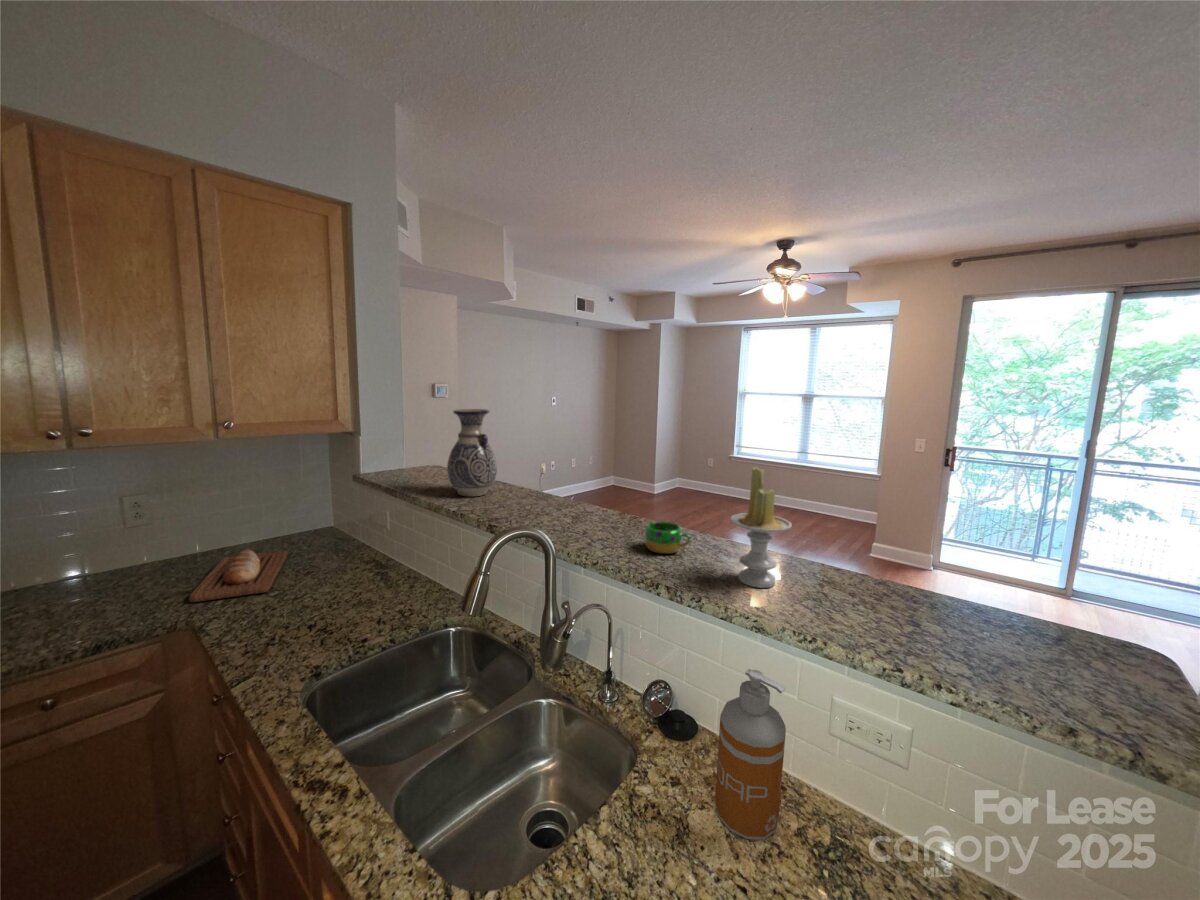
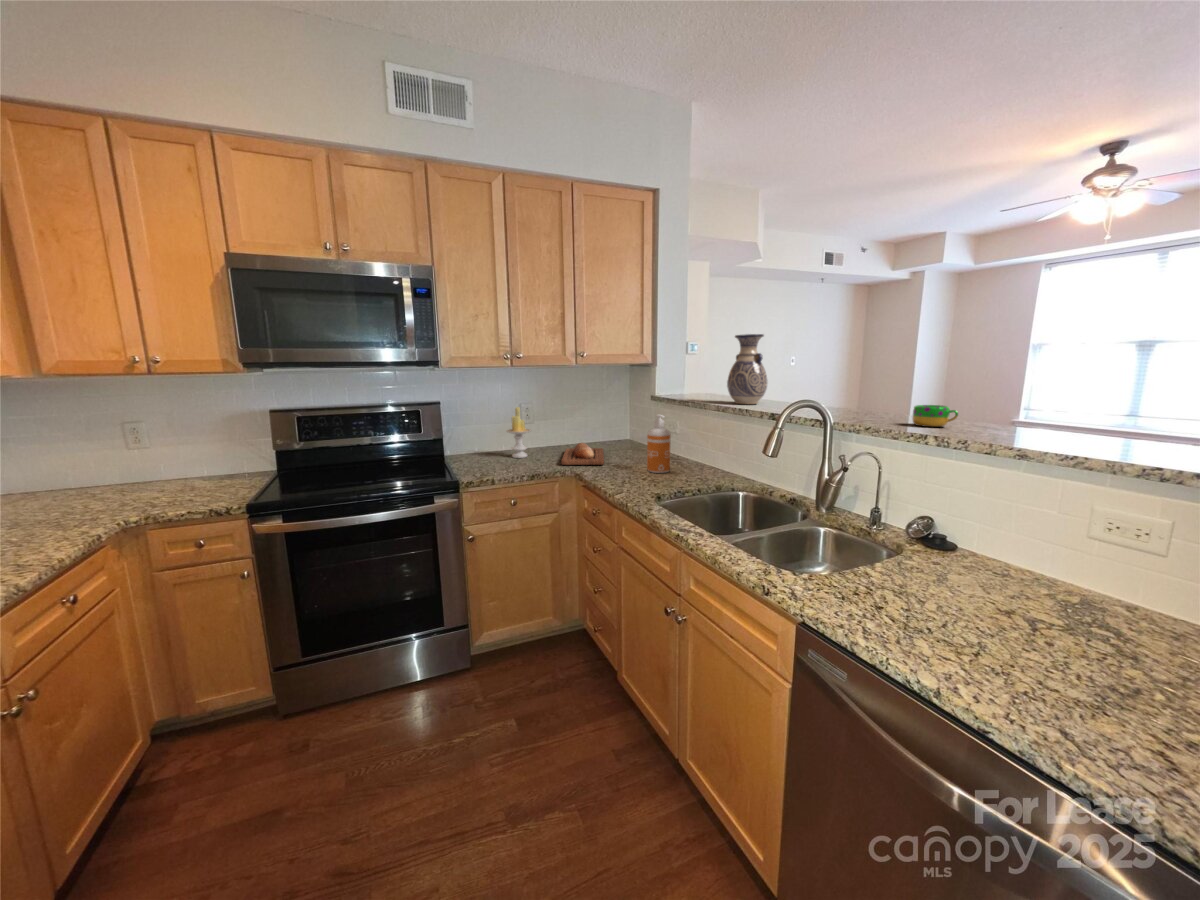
candle: present [731,467,792,588] -> present [507,407,531,458]
soap dispenser: present [715,669,786,840] -> present [647,415,671,473]

